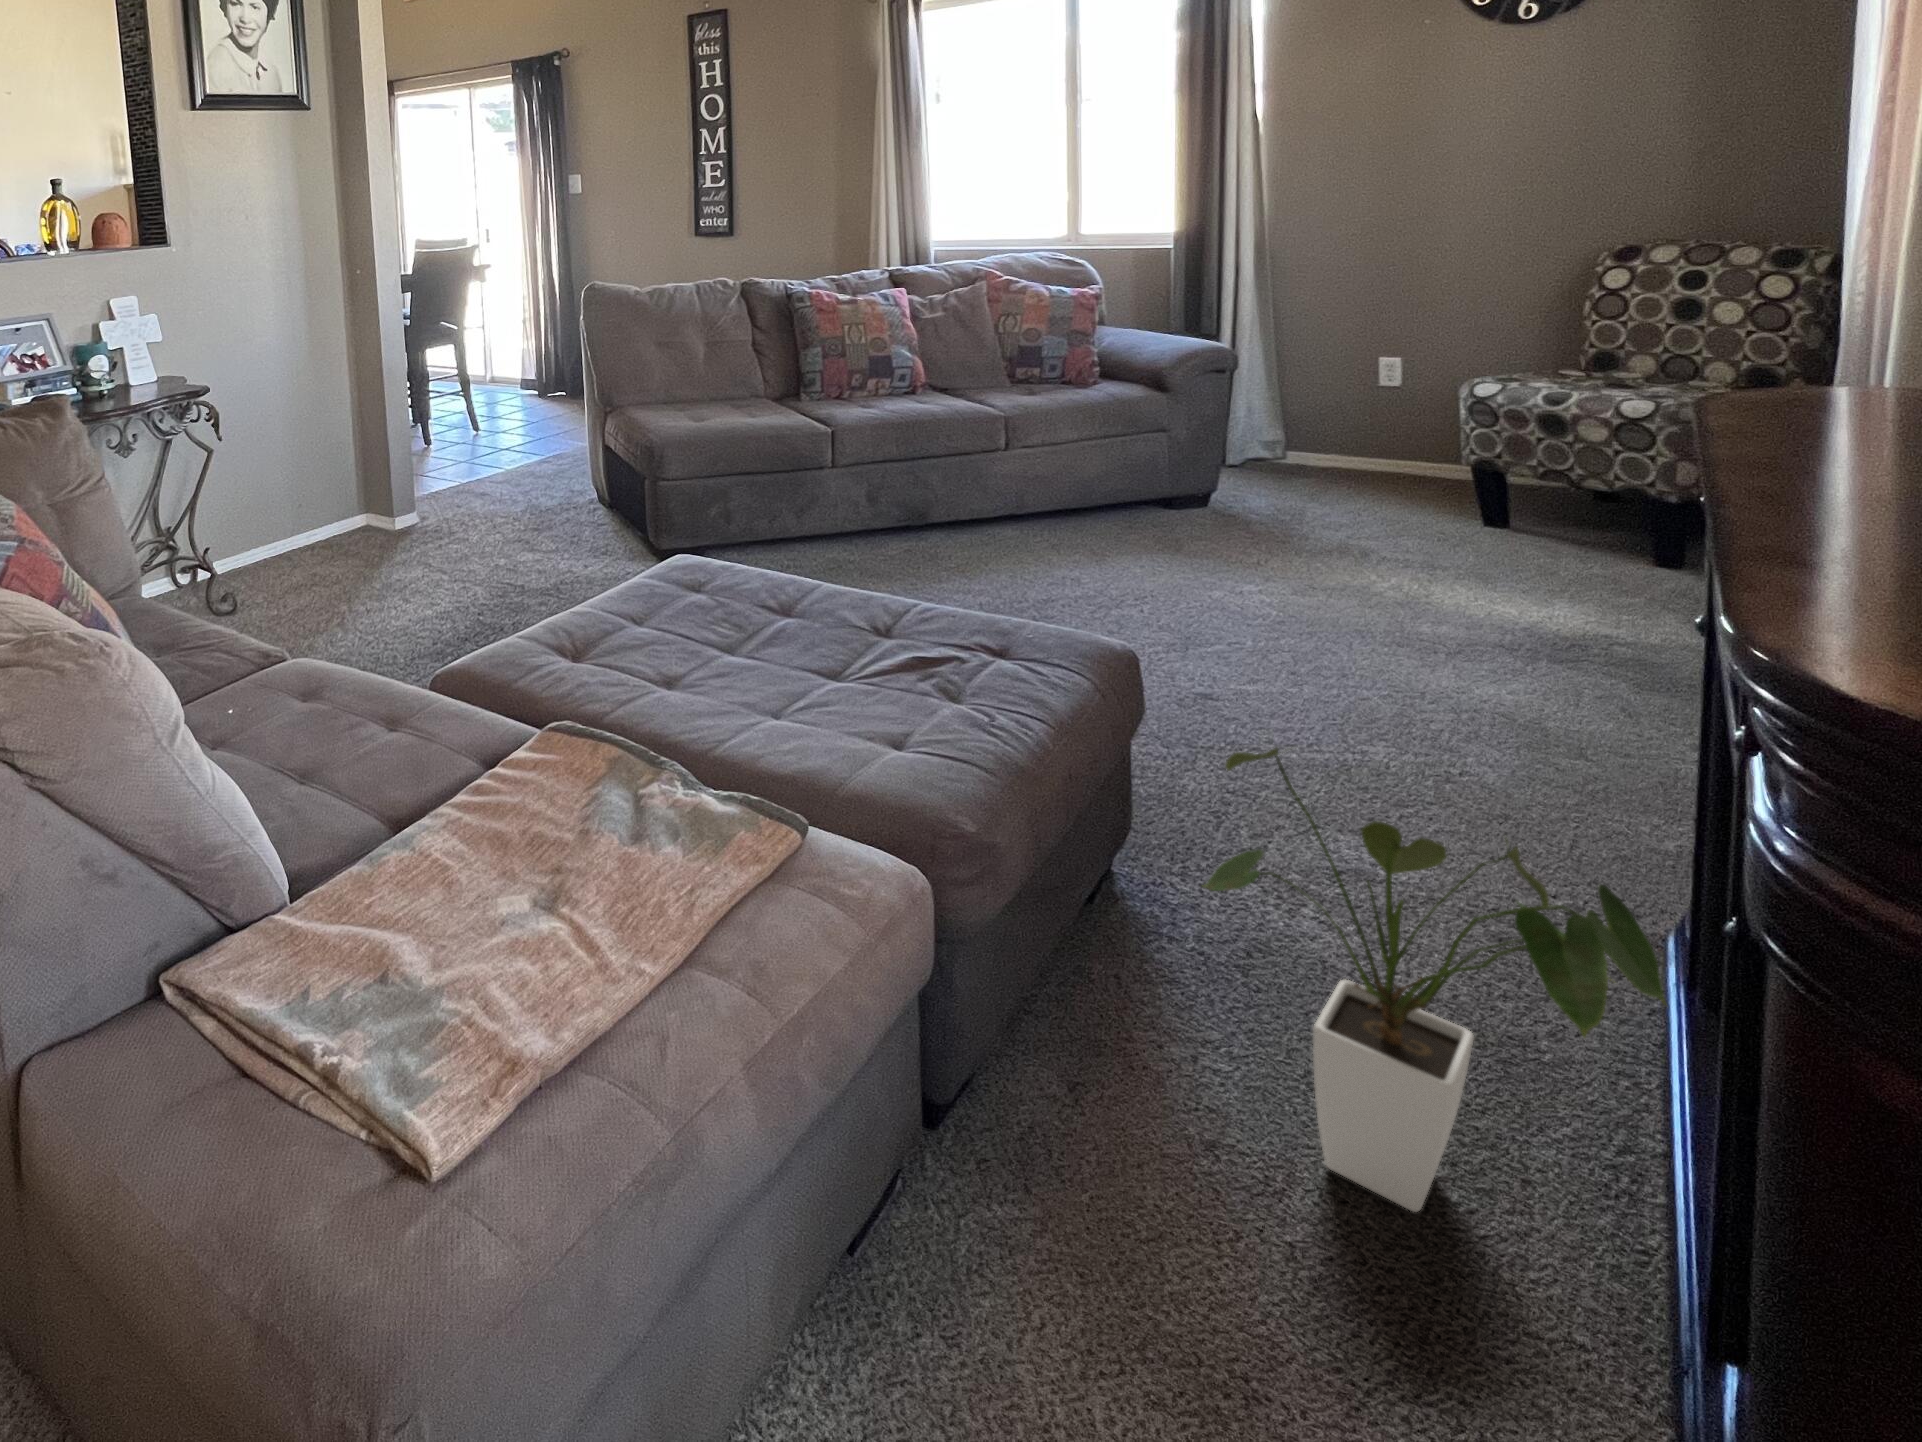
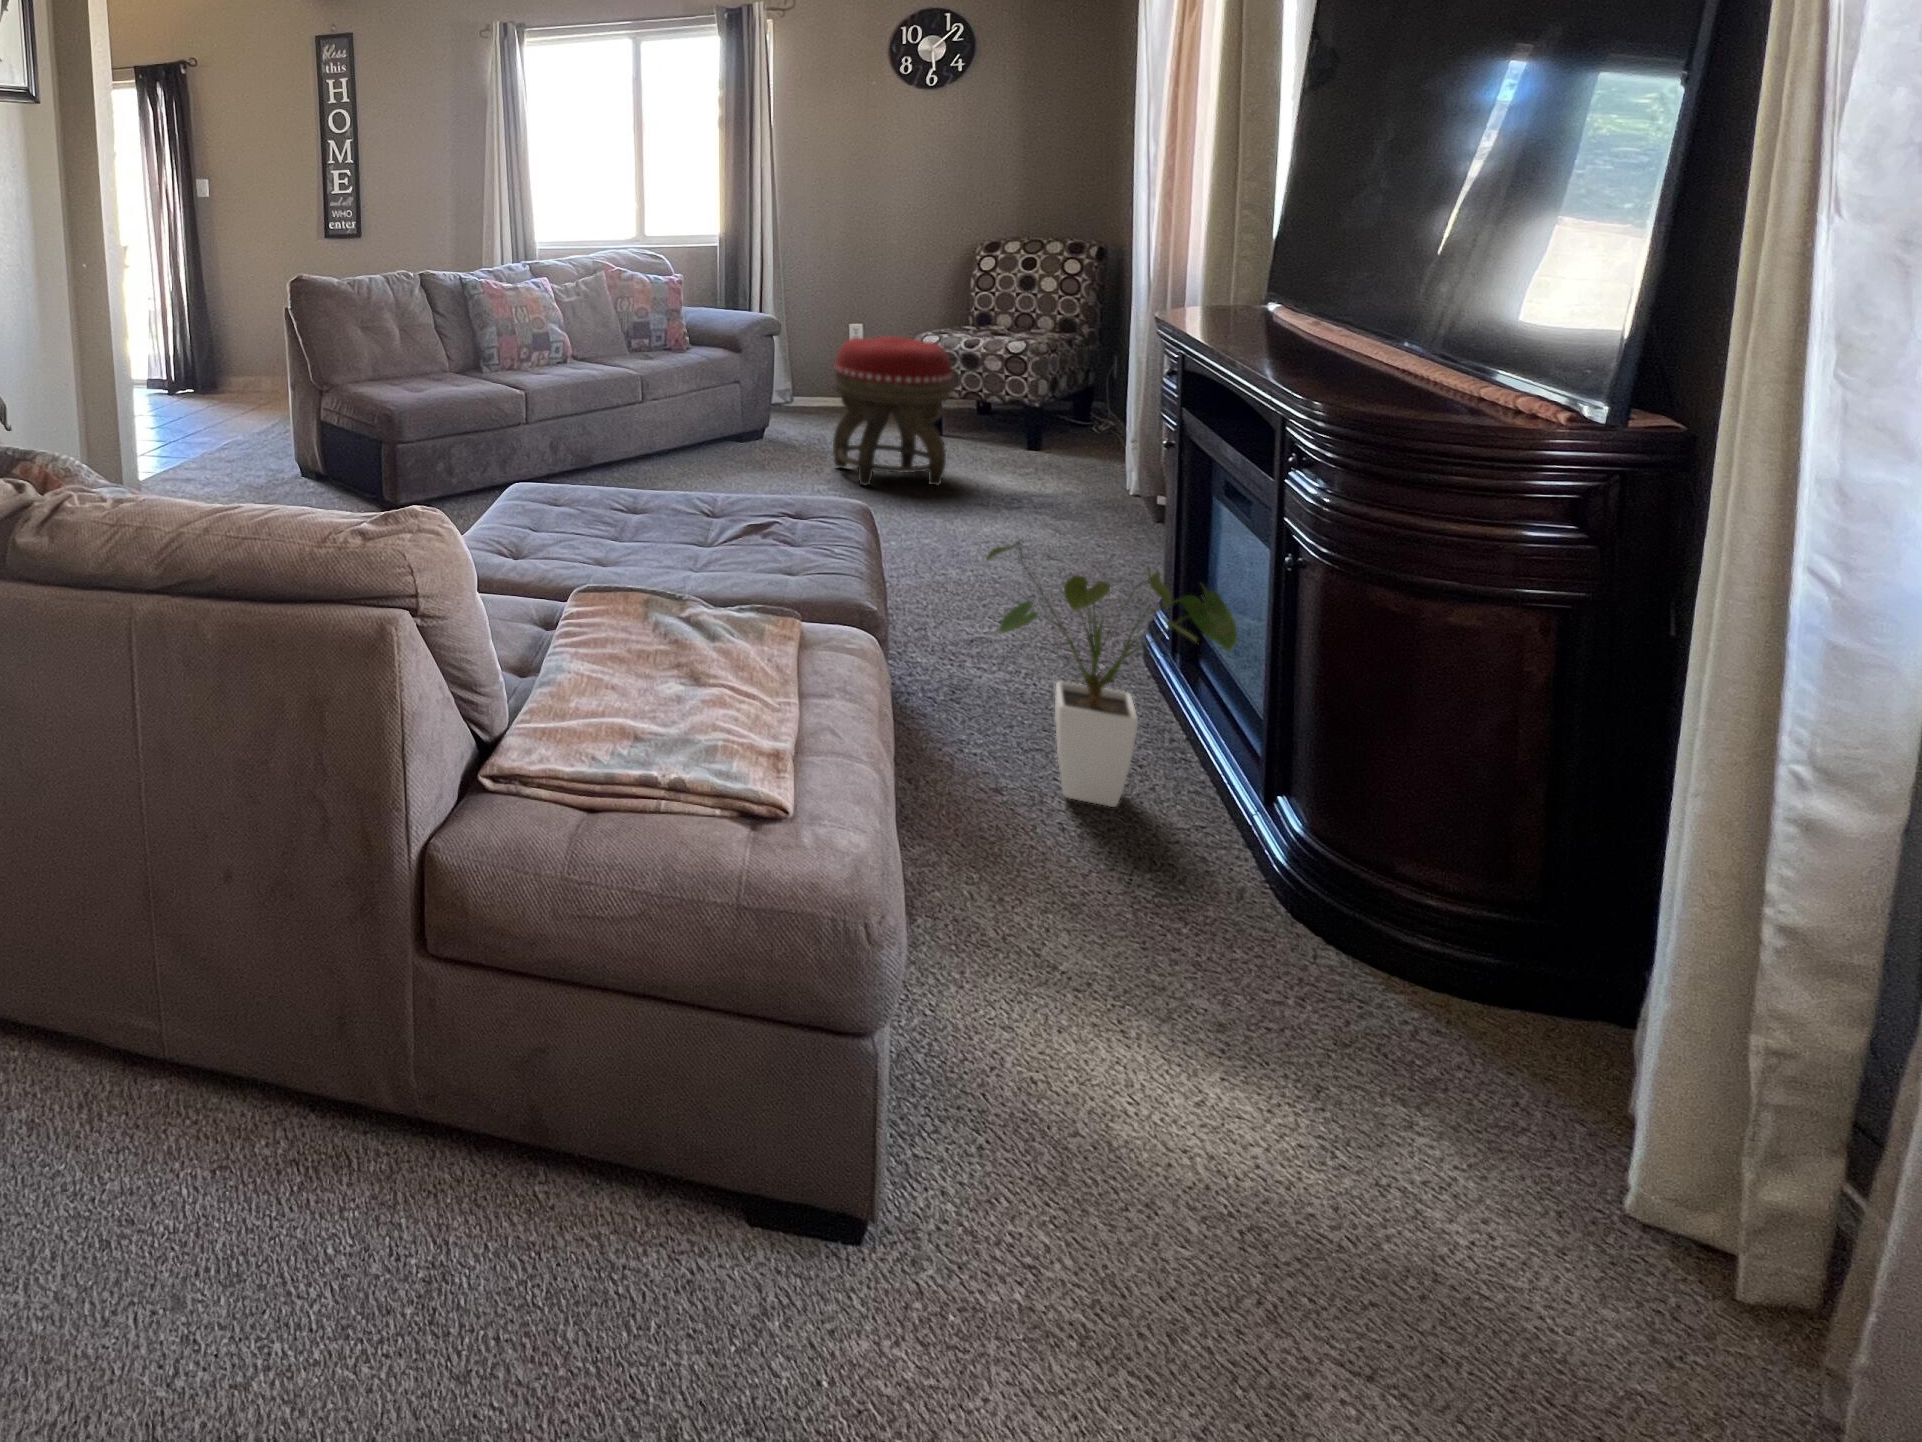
footstool: none [1281,383,1477,600] -> present [833,337,953,486]

